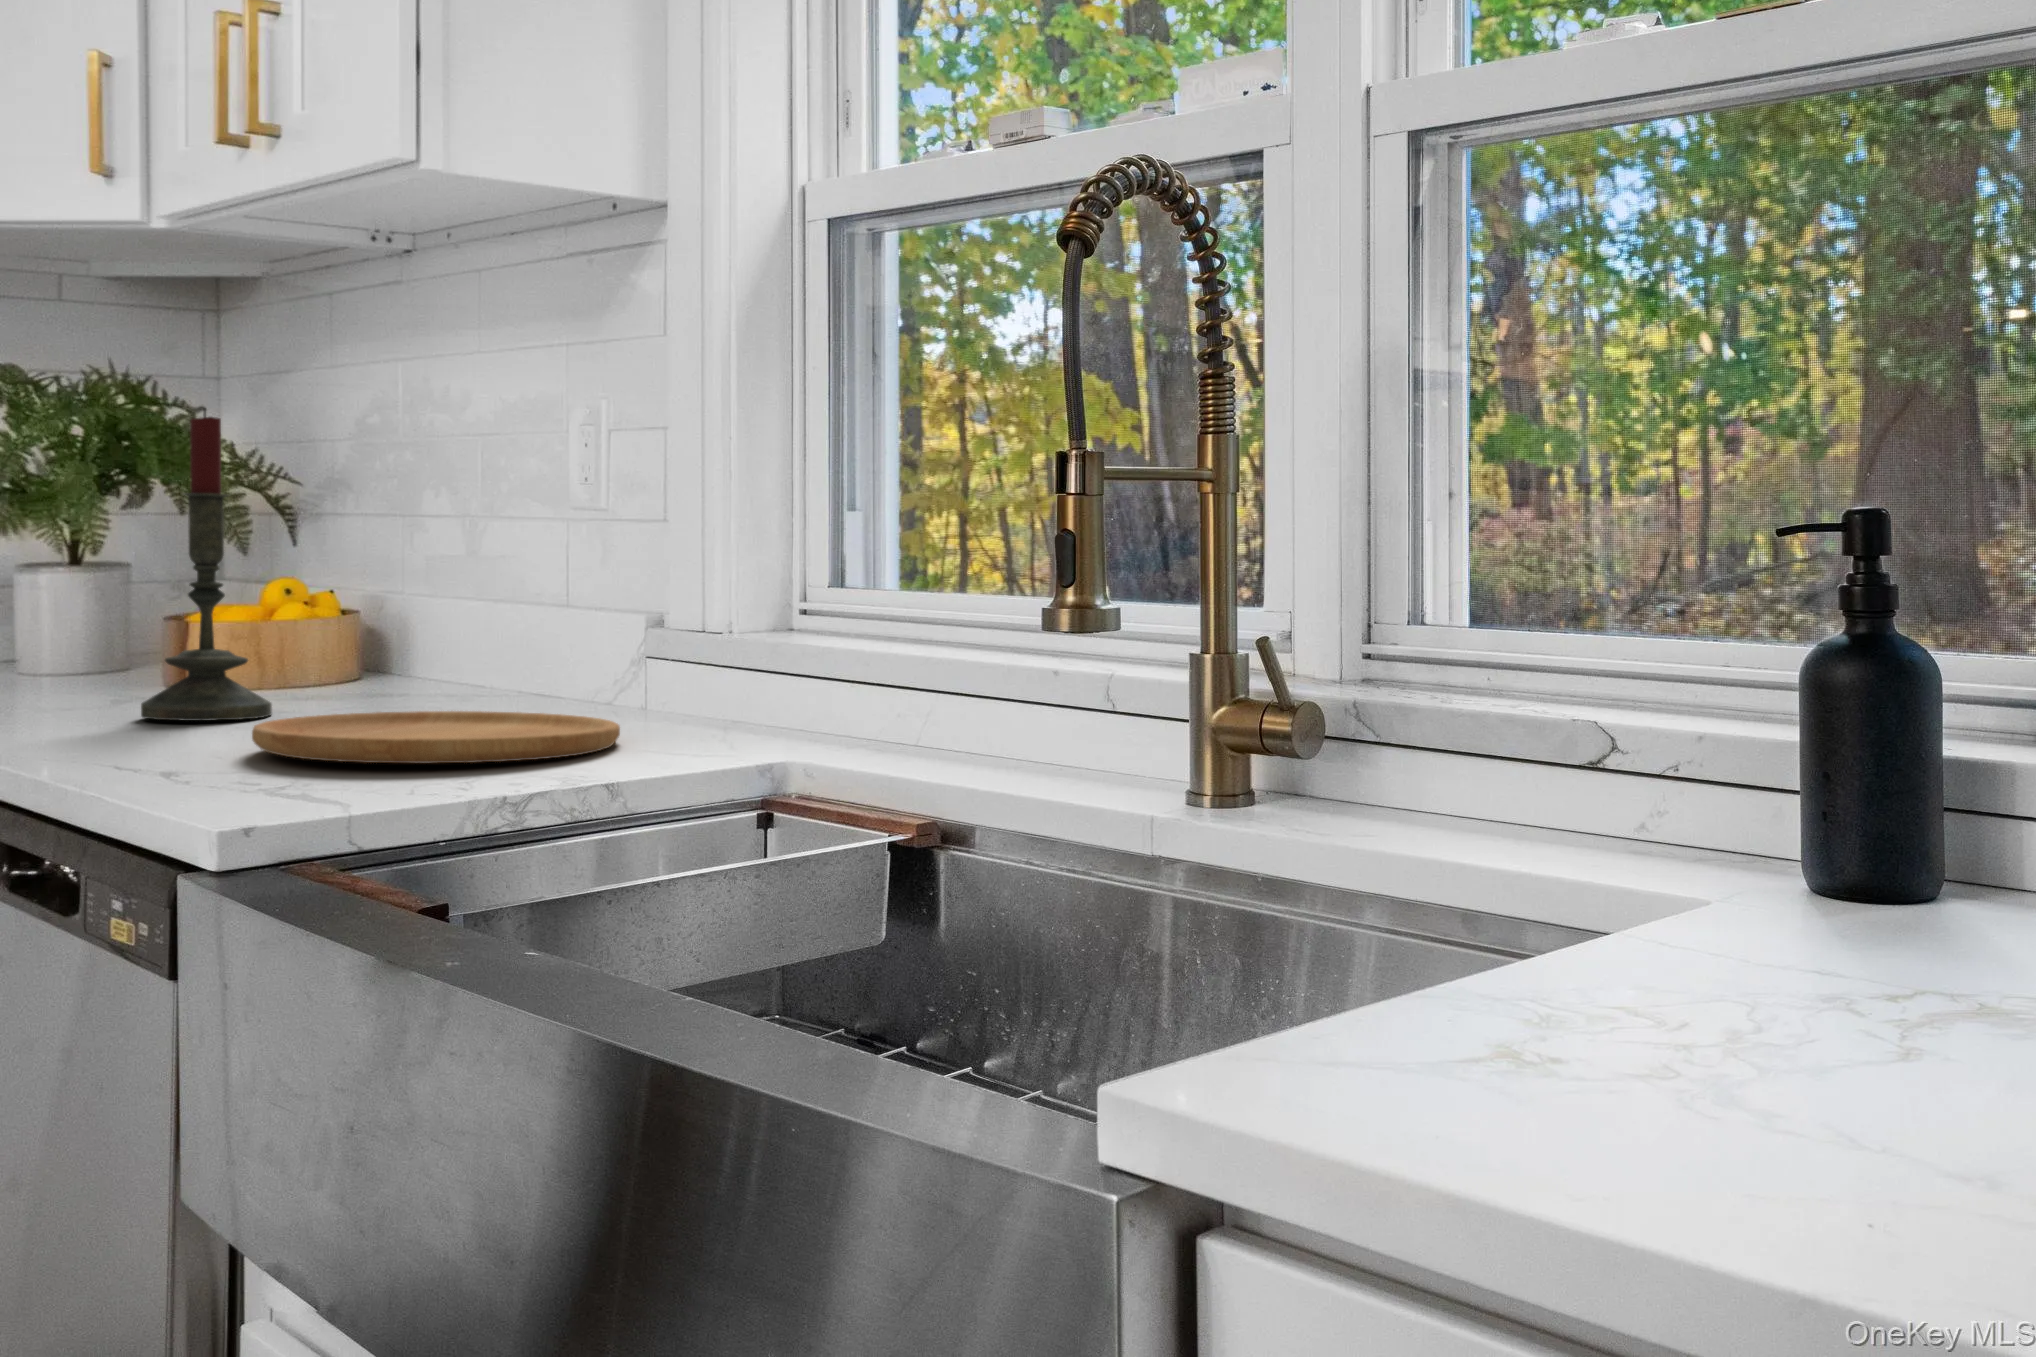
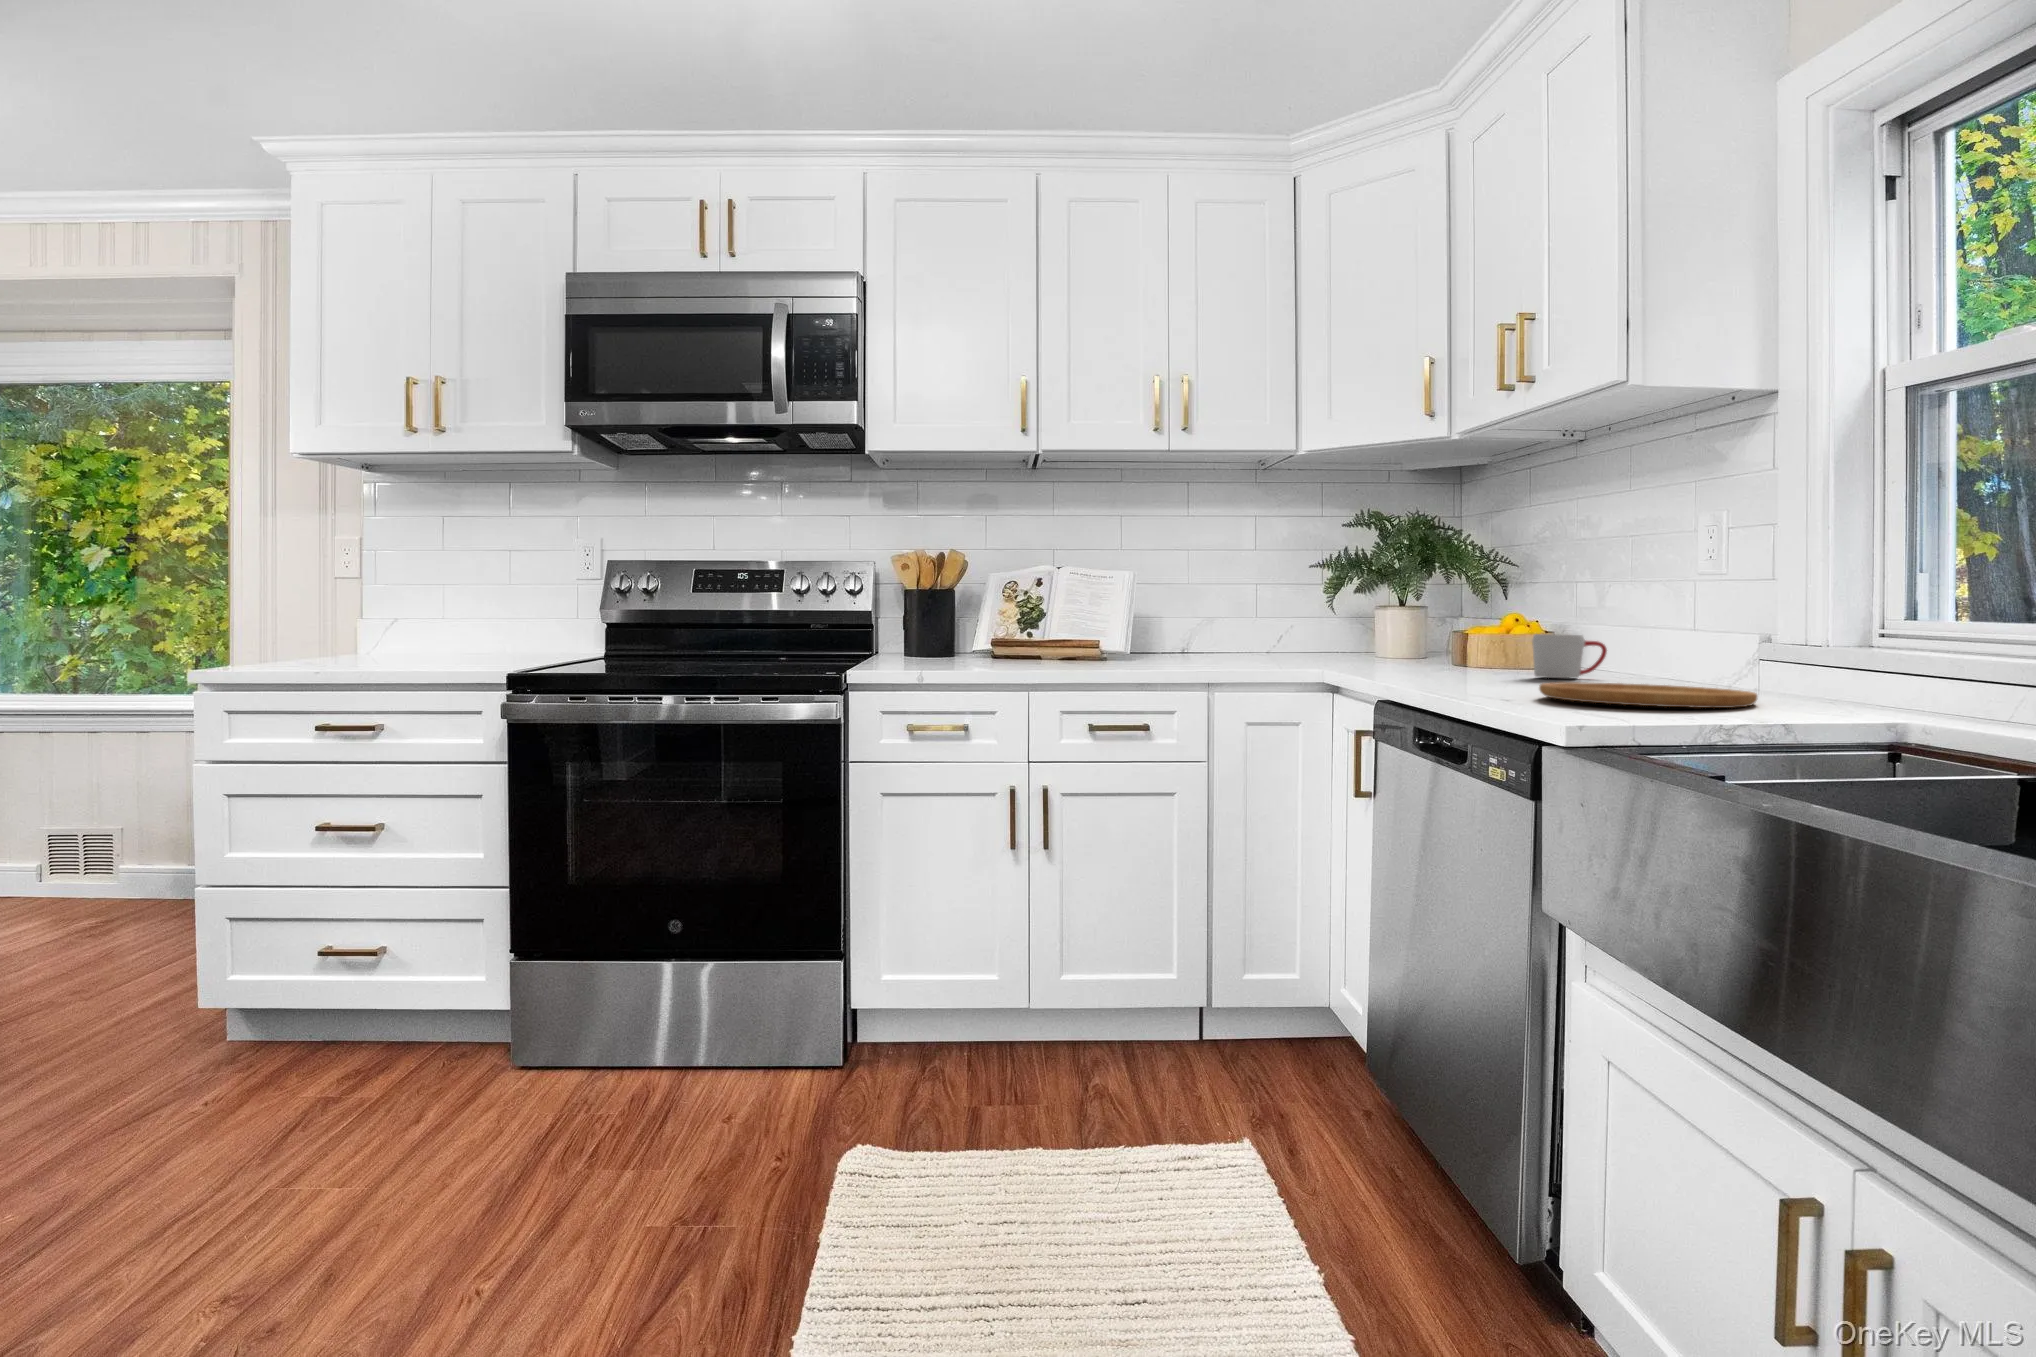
candle: present [141,409,272,721] -> none [1459,526,1526,685]
mug: none [298,615,430,697] -> present [1532,634,1607,678]

